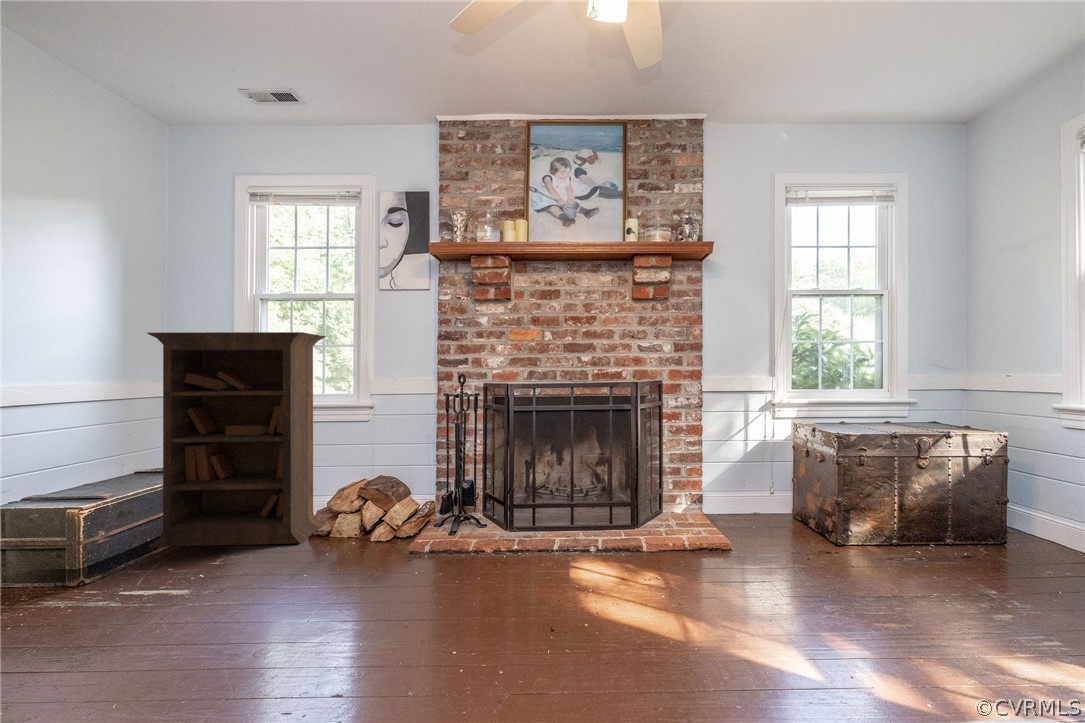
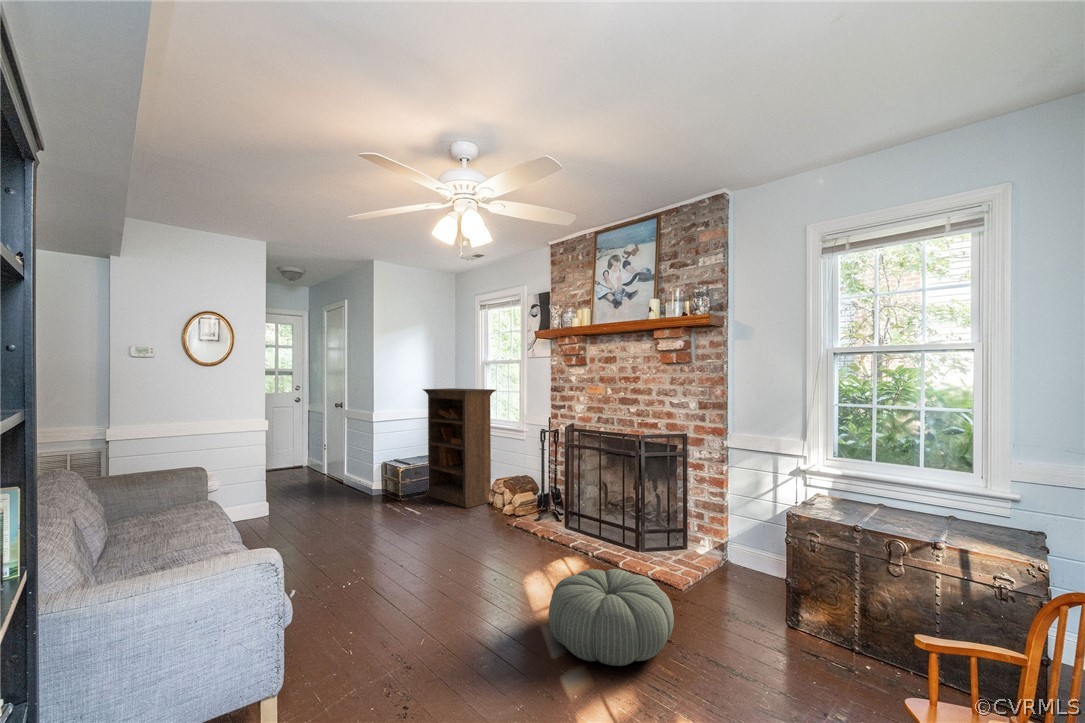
pouf: none [730,528,908,639] -> present [548,569,674,666]

